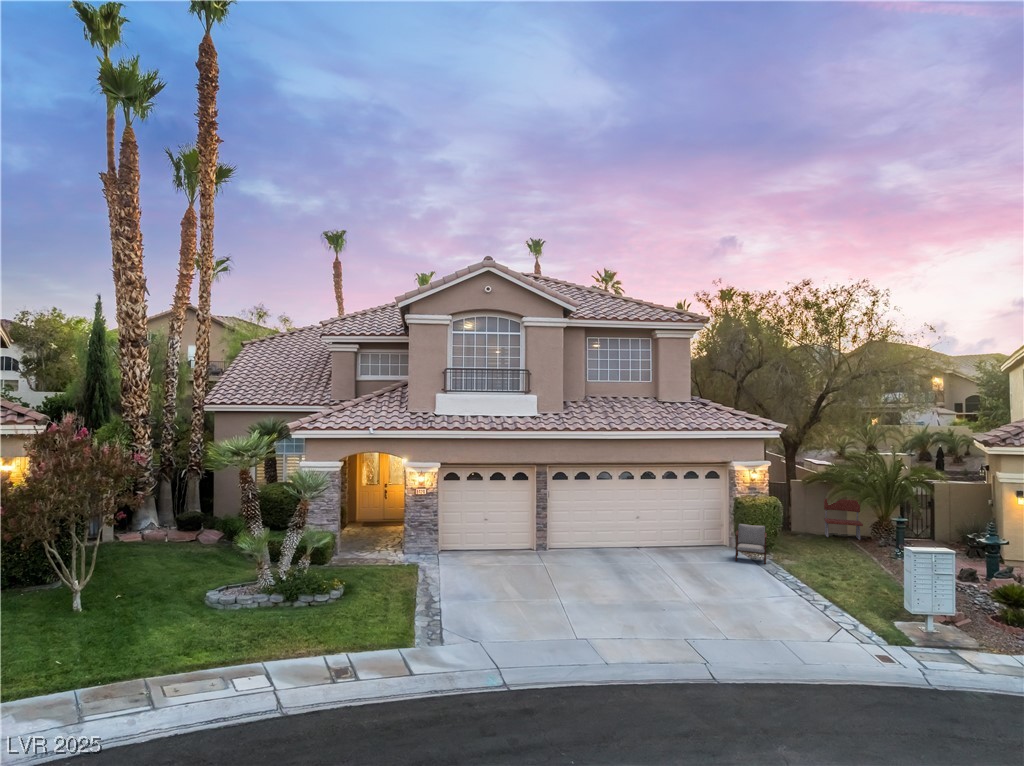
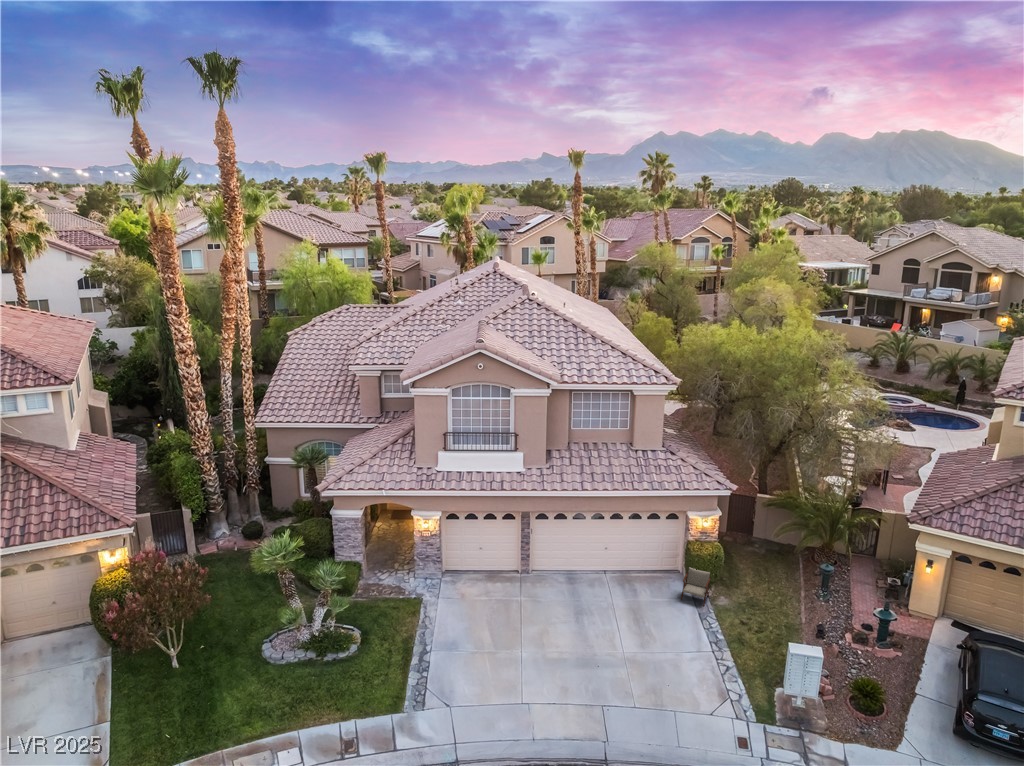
bench: present [824,499,863,540] -> none [781,525,815,565]

